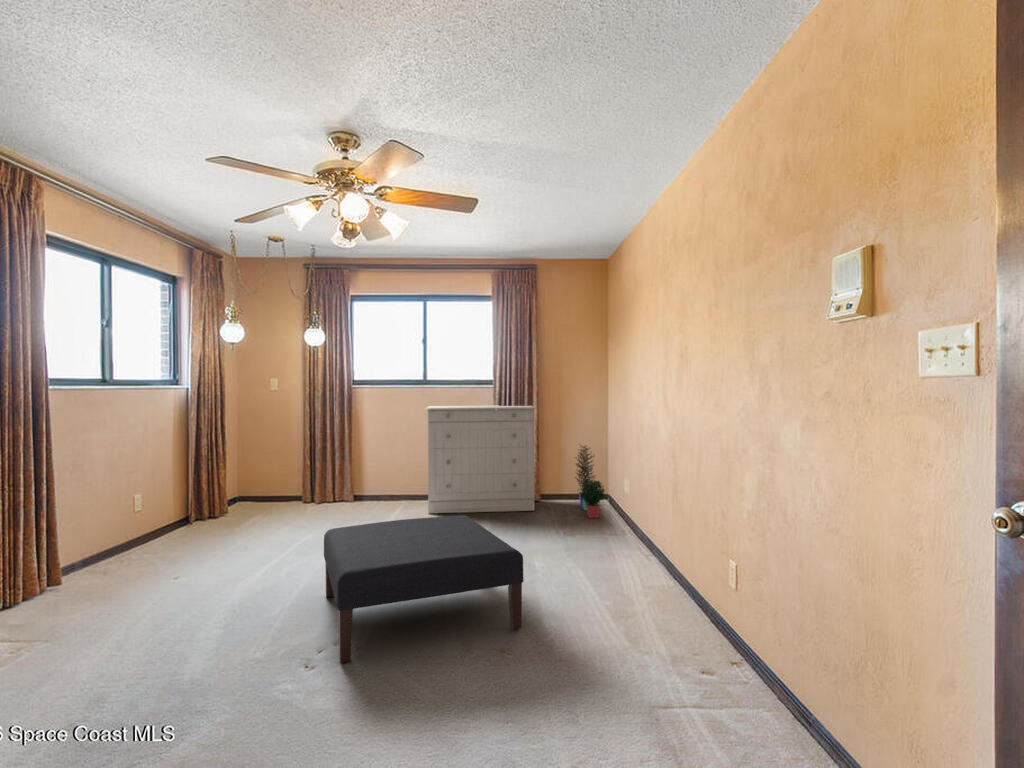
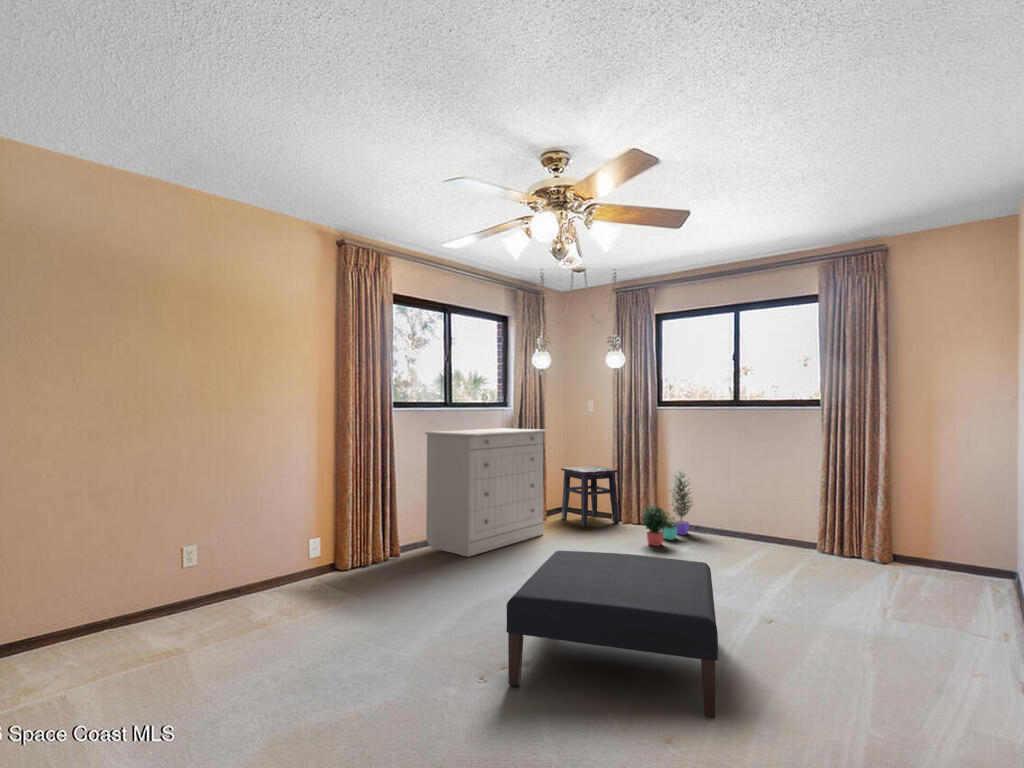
dresser: present [426,405,536,513] -> present [425,428,546,557]
potted plant: present [575,446,605,518] -> present [641,472,692,546]
side table: none [244,448,311,513] -> present [561,466,619,527]

